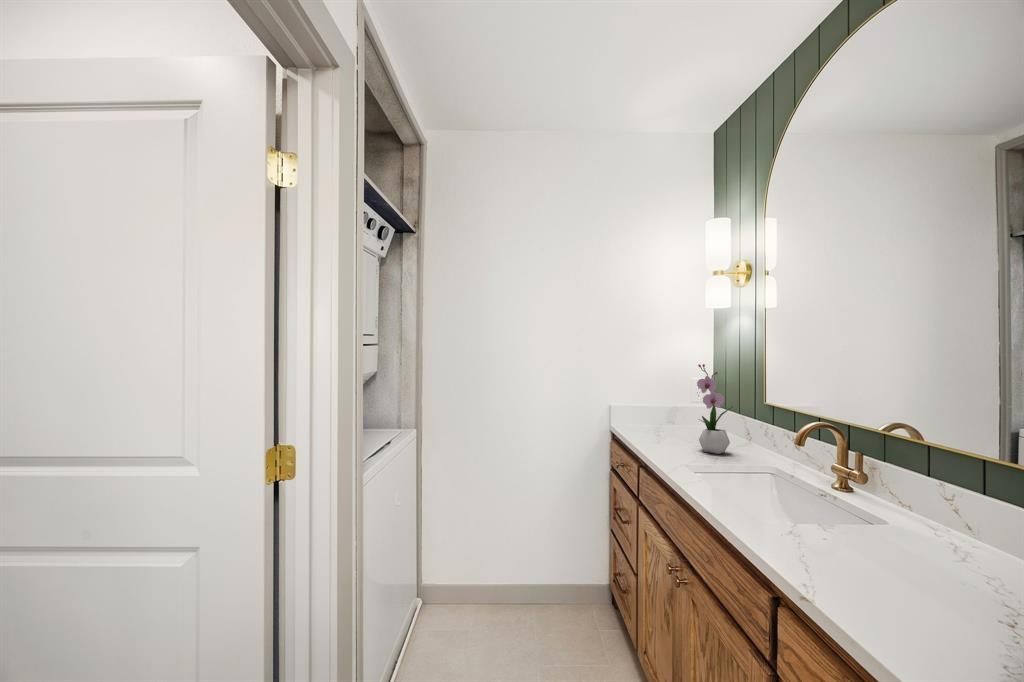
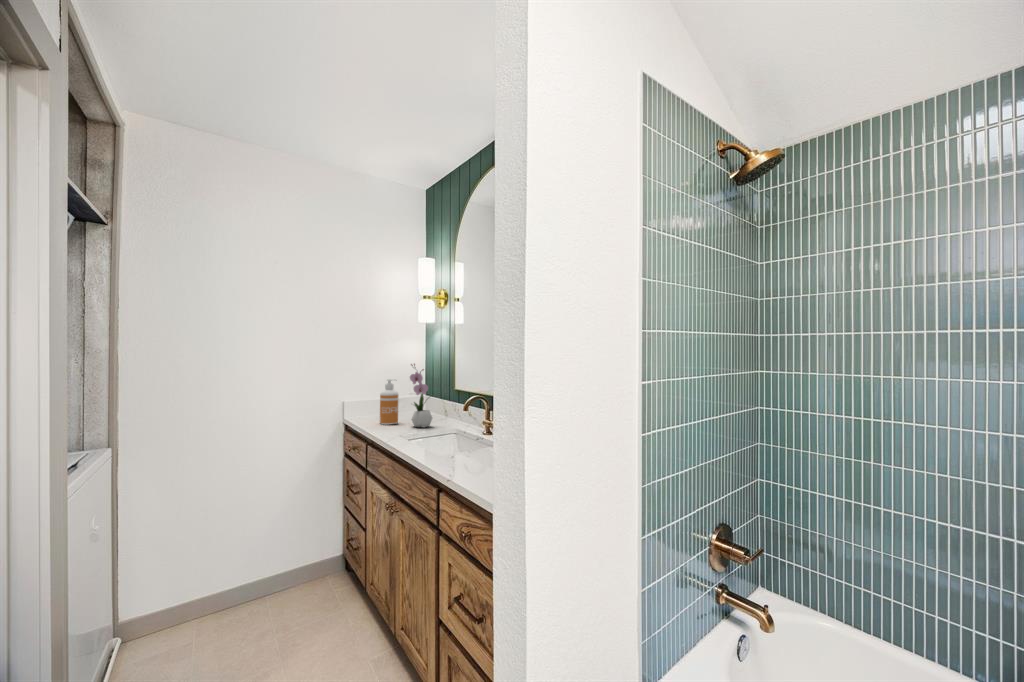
soap dispenser: none [655,383,680,443] -> present [380,379,398,425]

